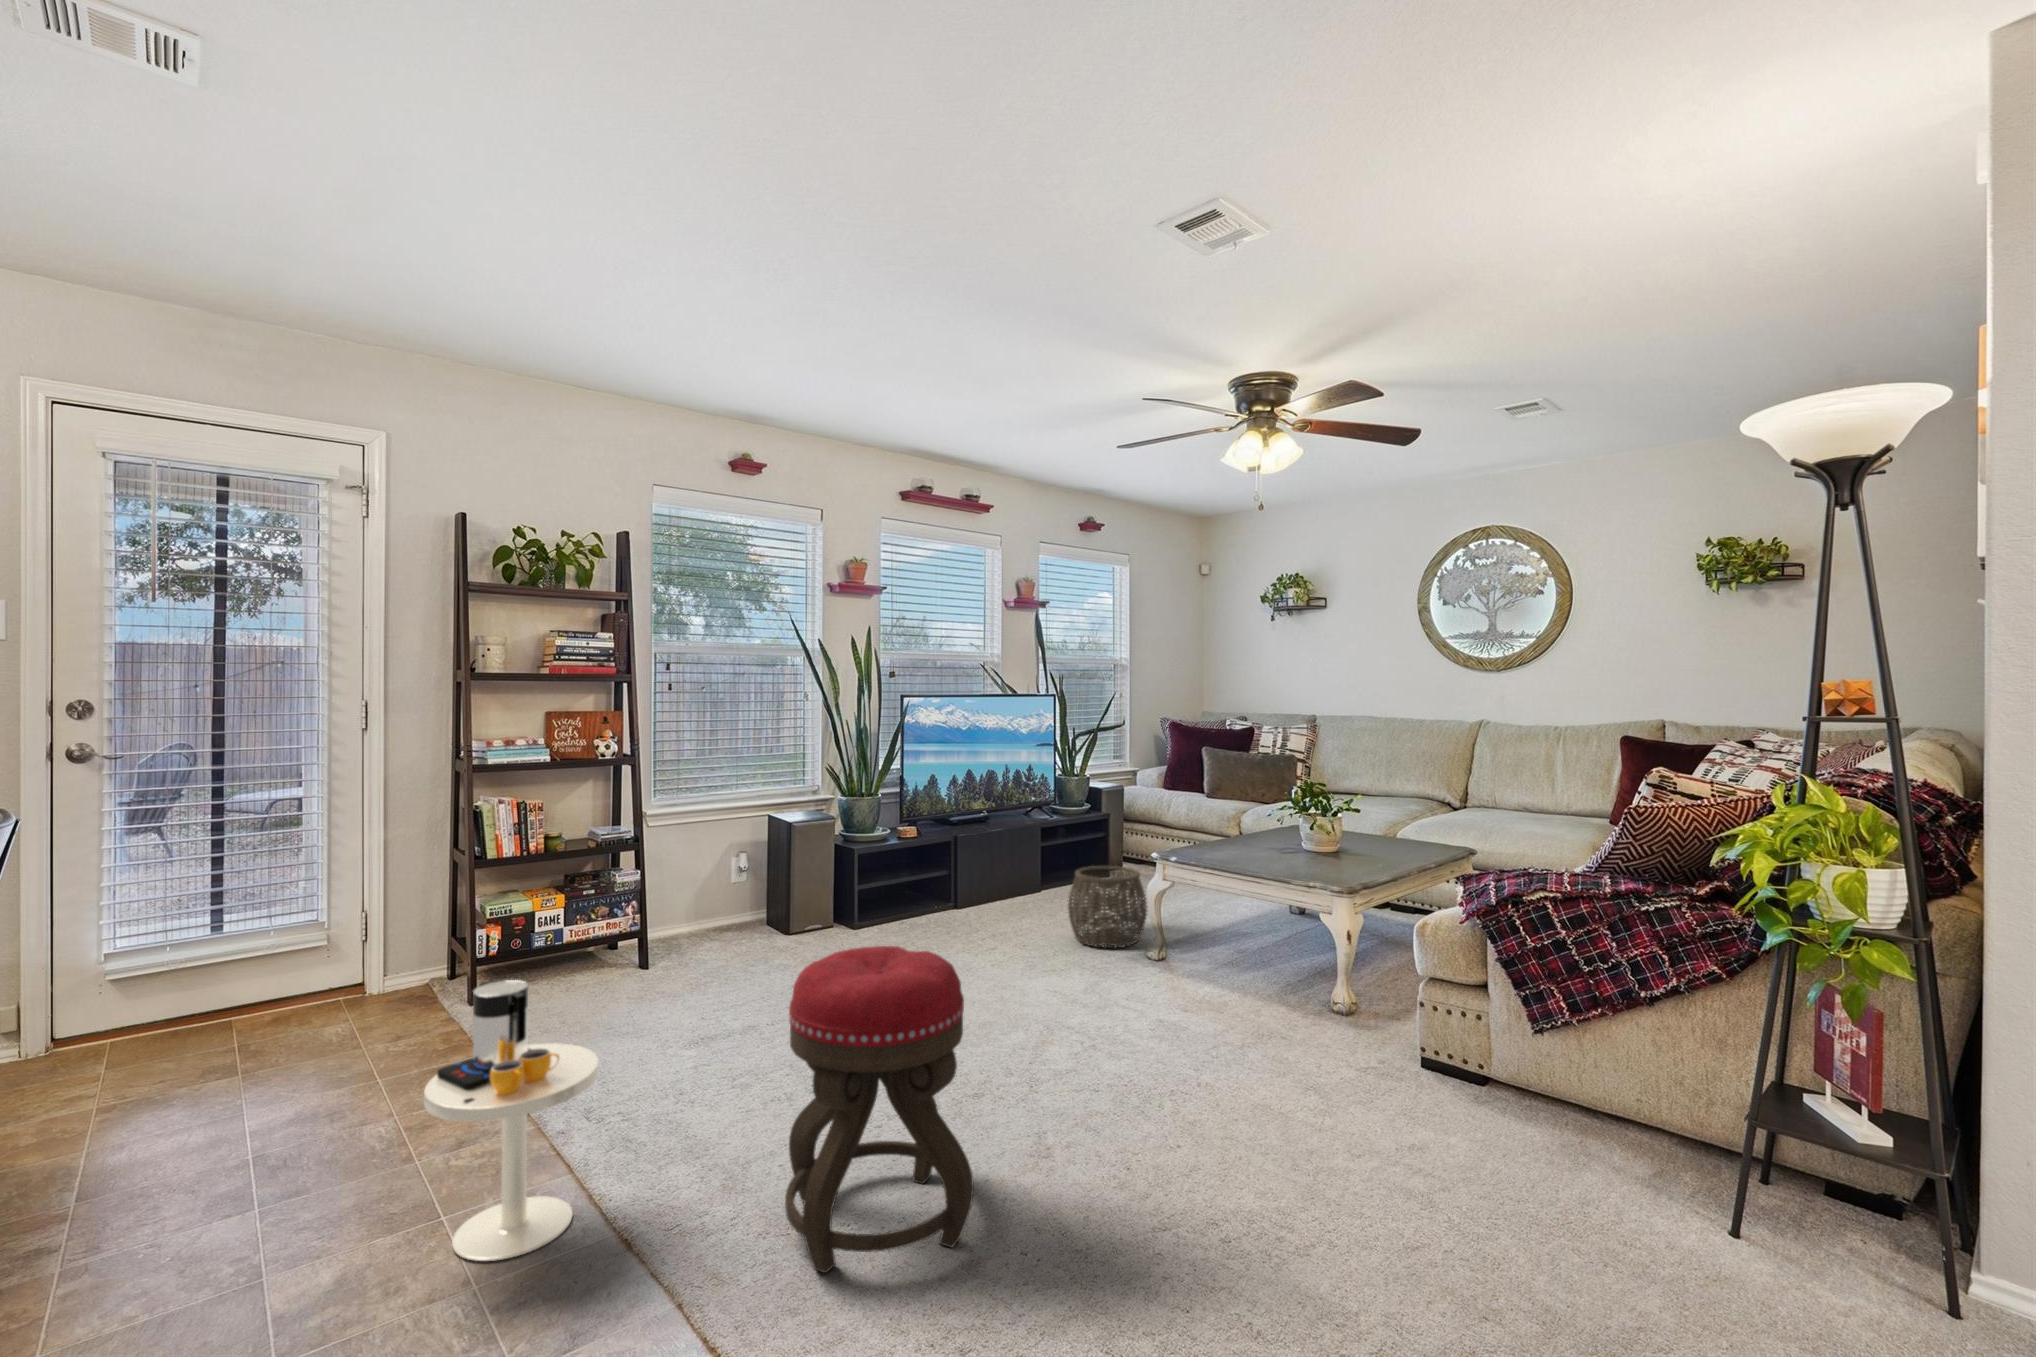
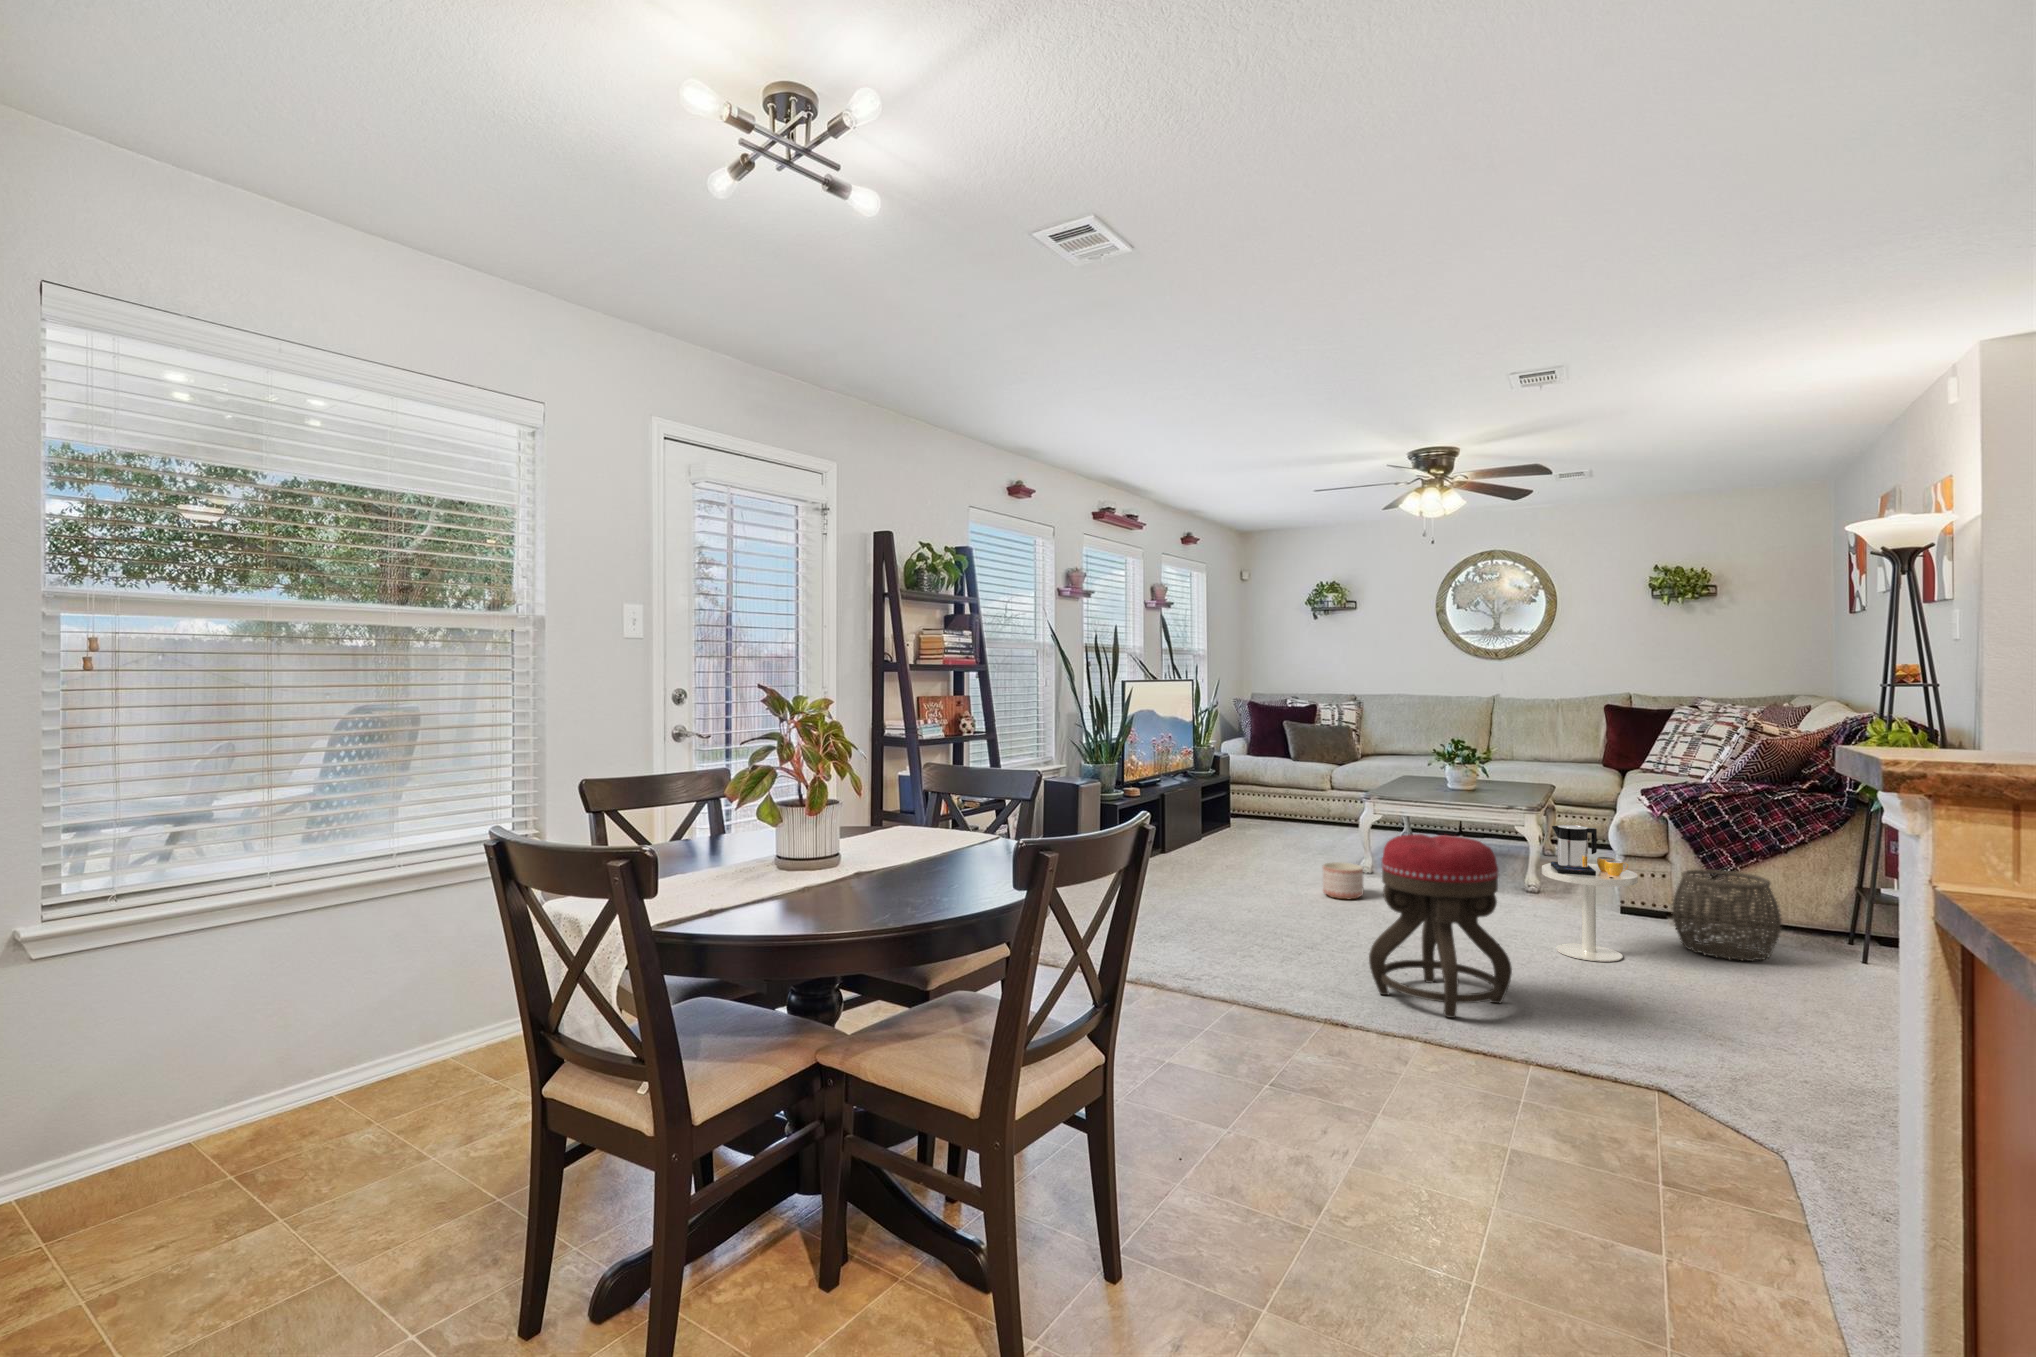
woven basket: present [1068,866,1147,948] -> present [1672,869,1781,961]
planter: none [1034,949,1087,1004] -> present [1323,862,1363,899]
side table: present [424,980,599,1261] -> present [1542,825,1638,962]

